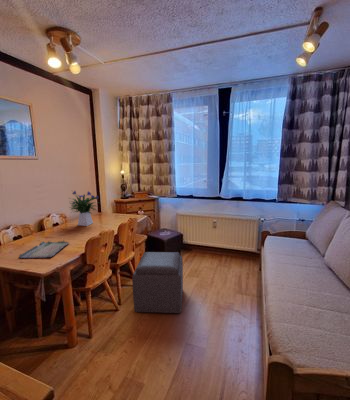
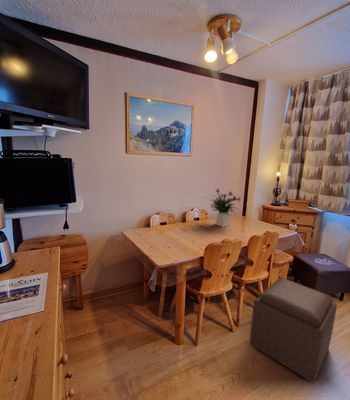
tray: present [19,241,68,258] -> none [152,232,197,250]

